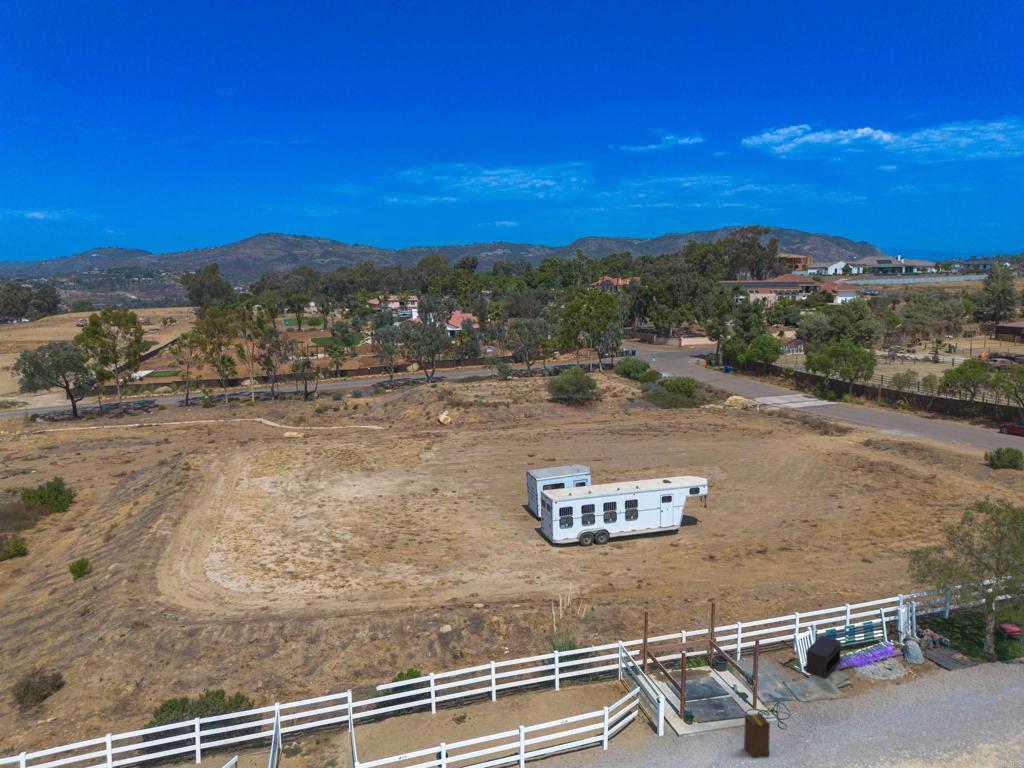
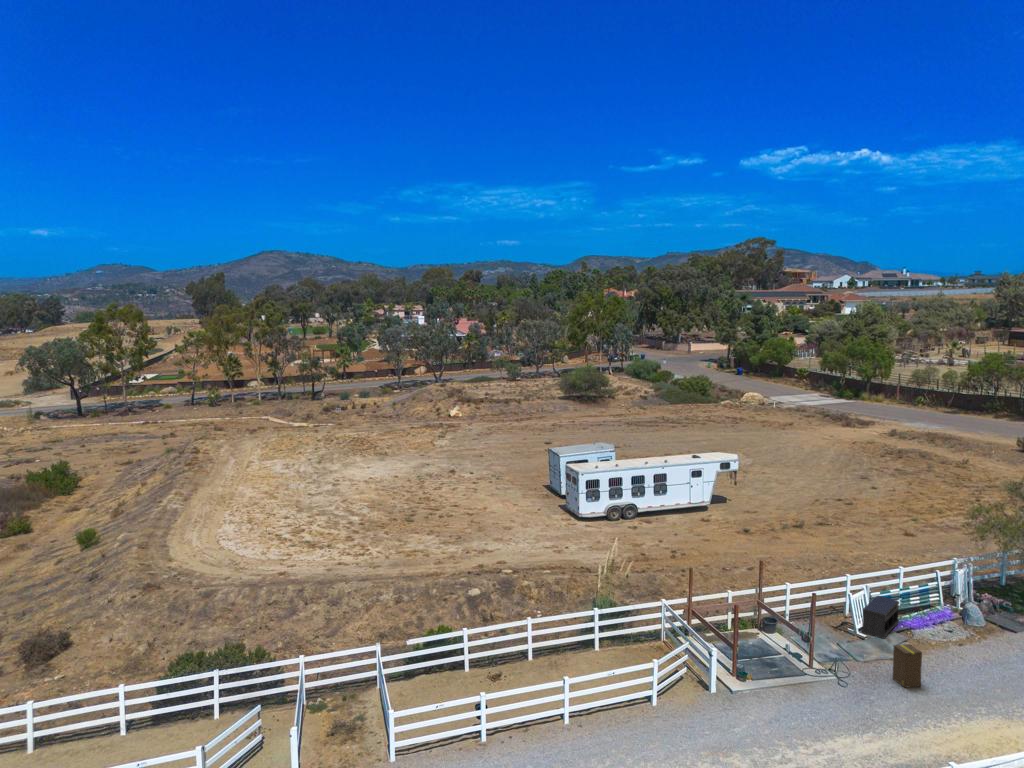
cardboard box: present [744,714,770,758] -> present [893,644,922,688]

